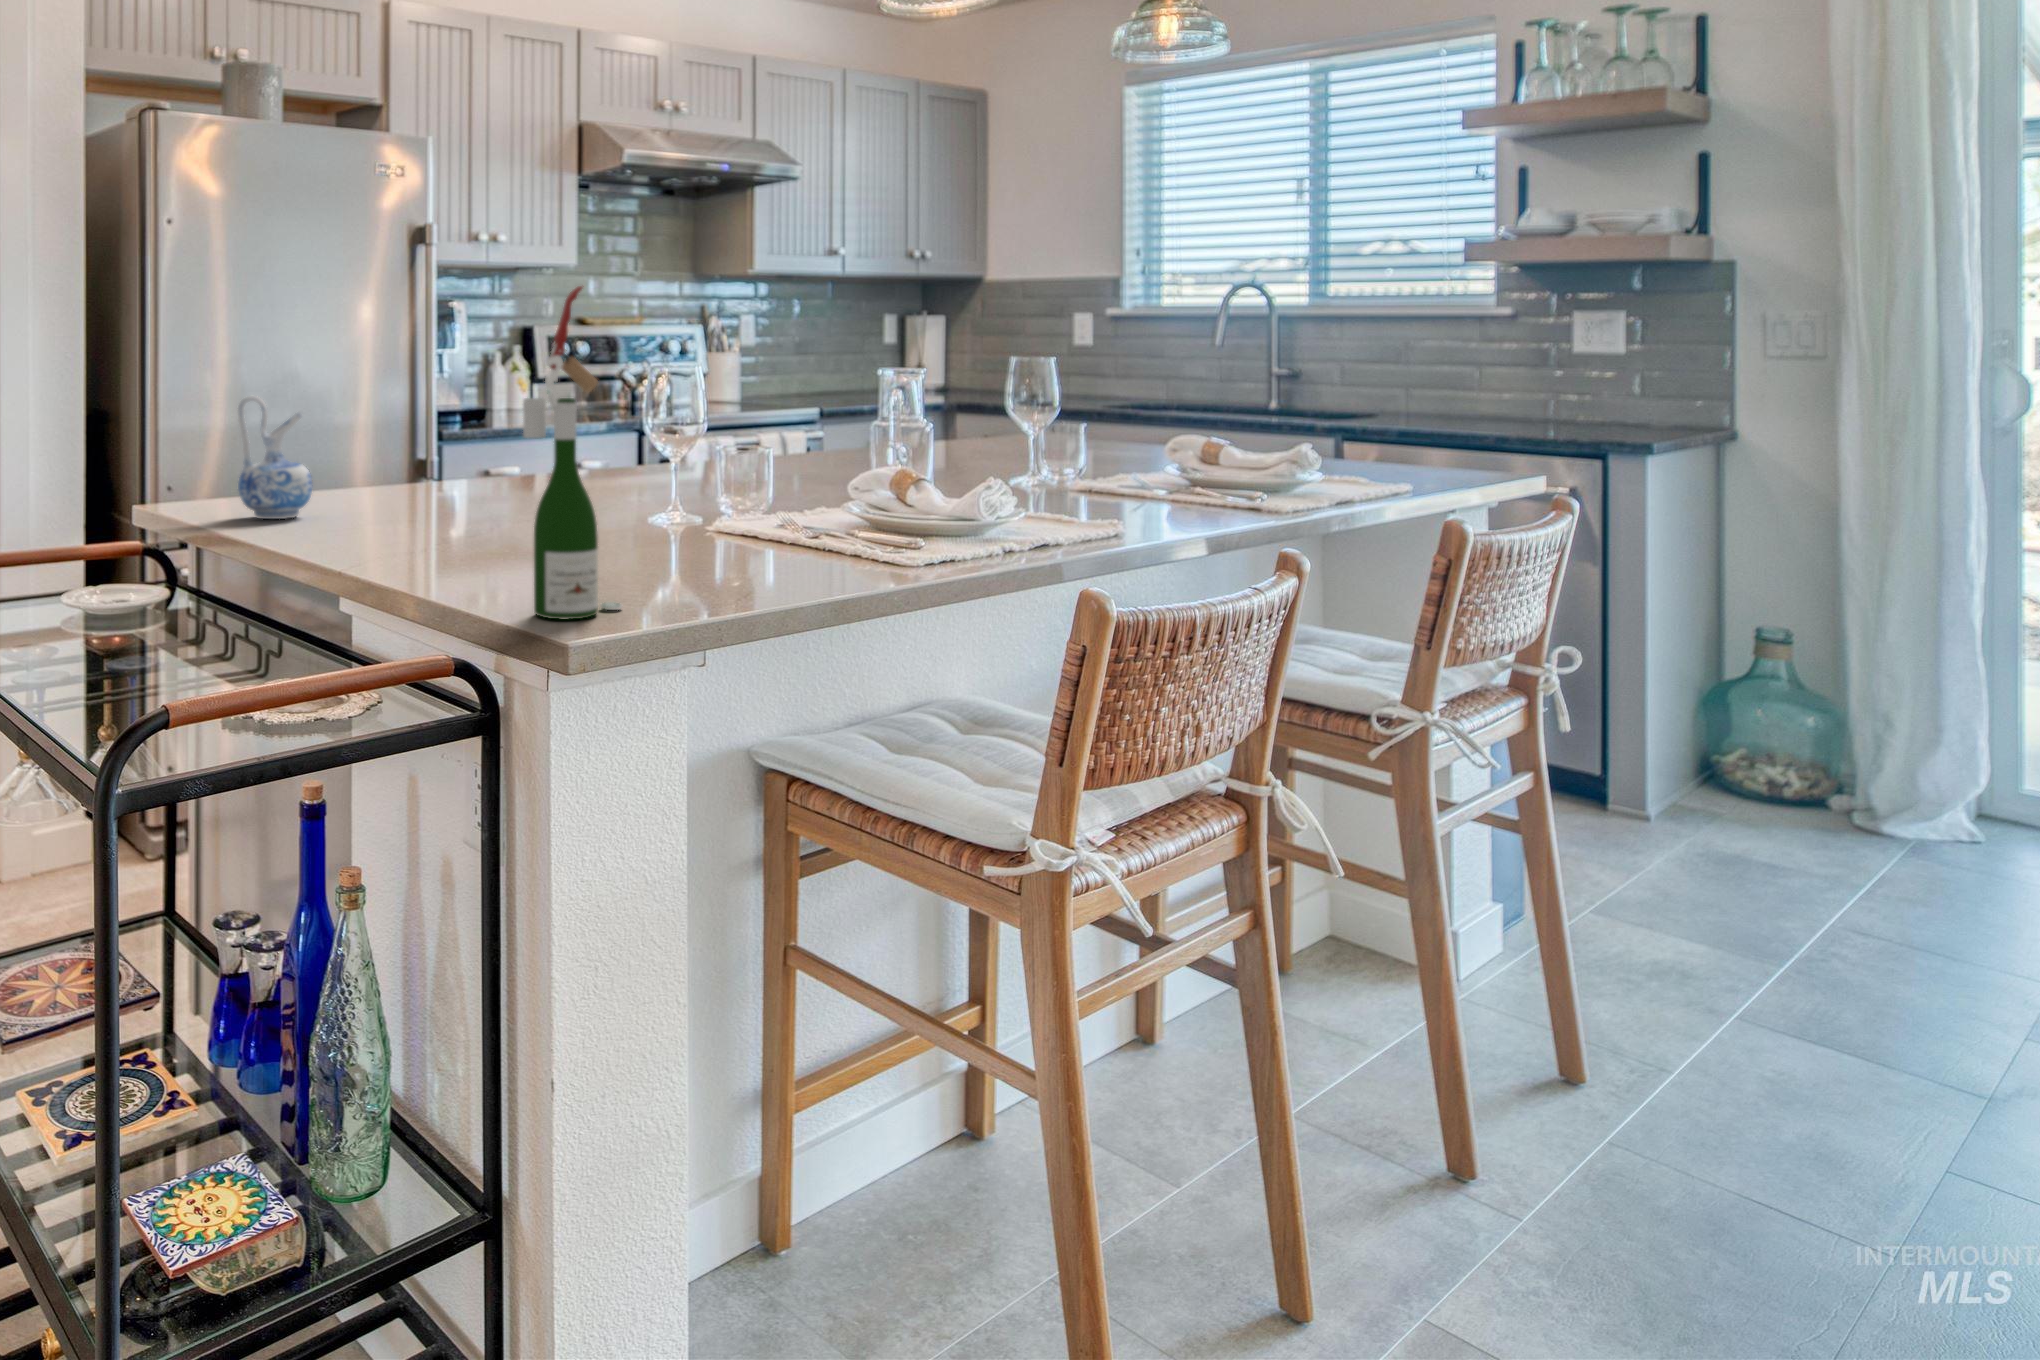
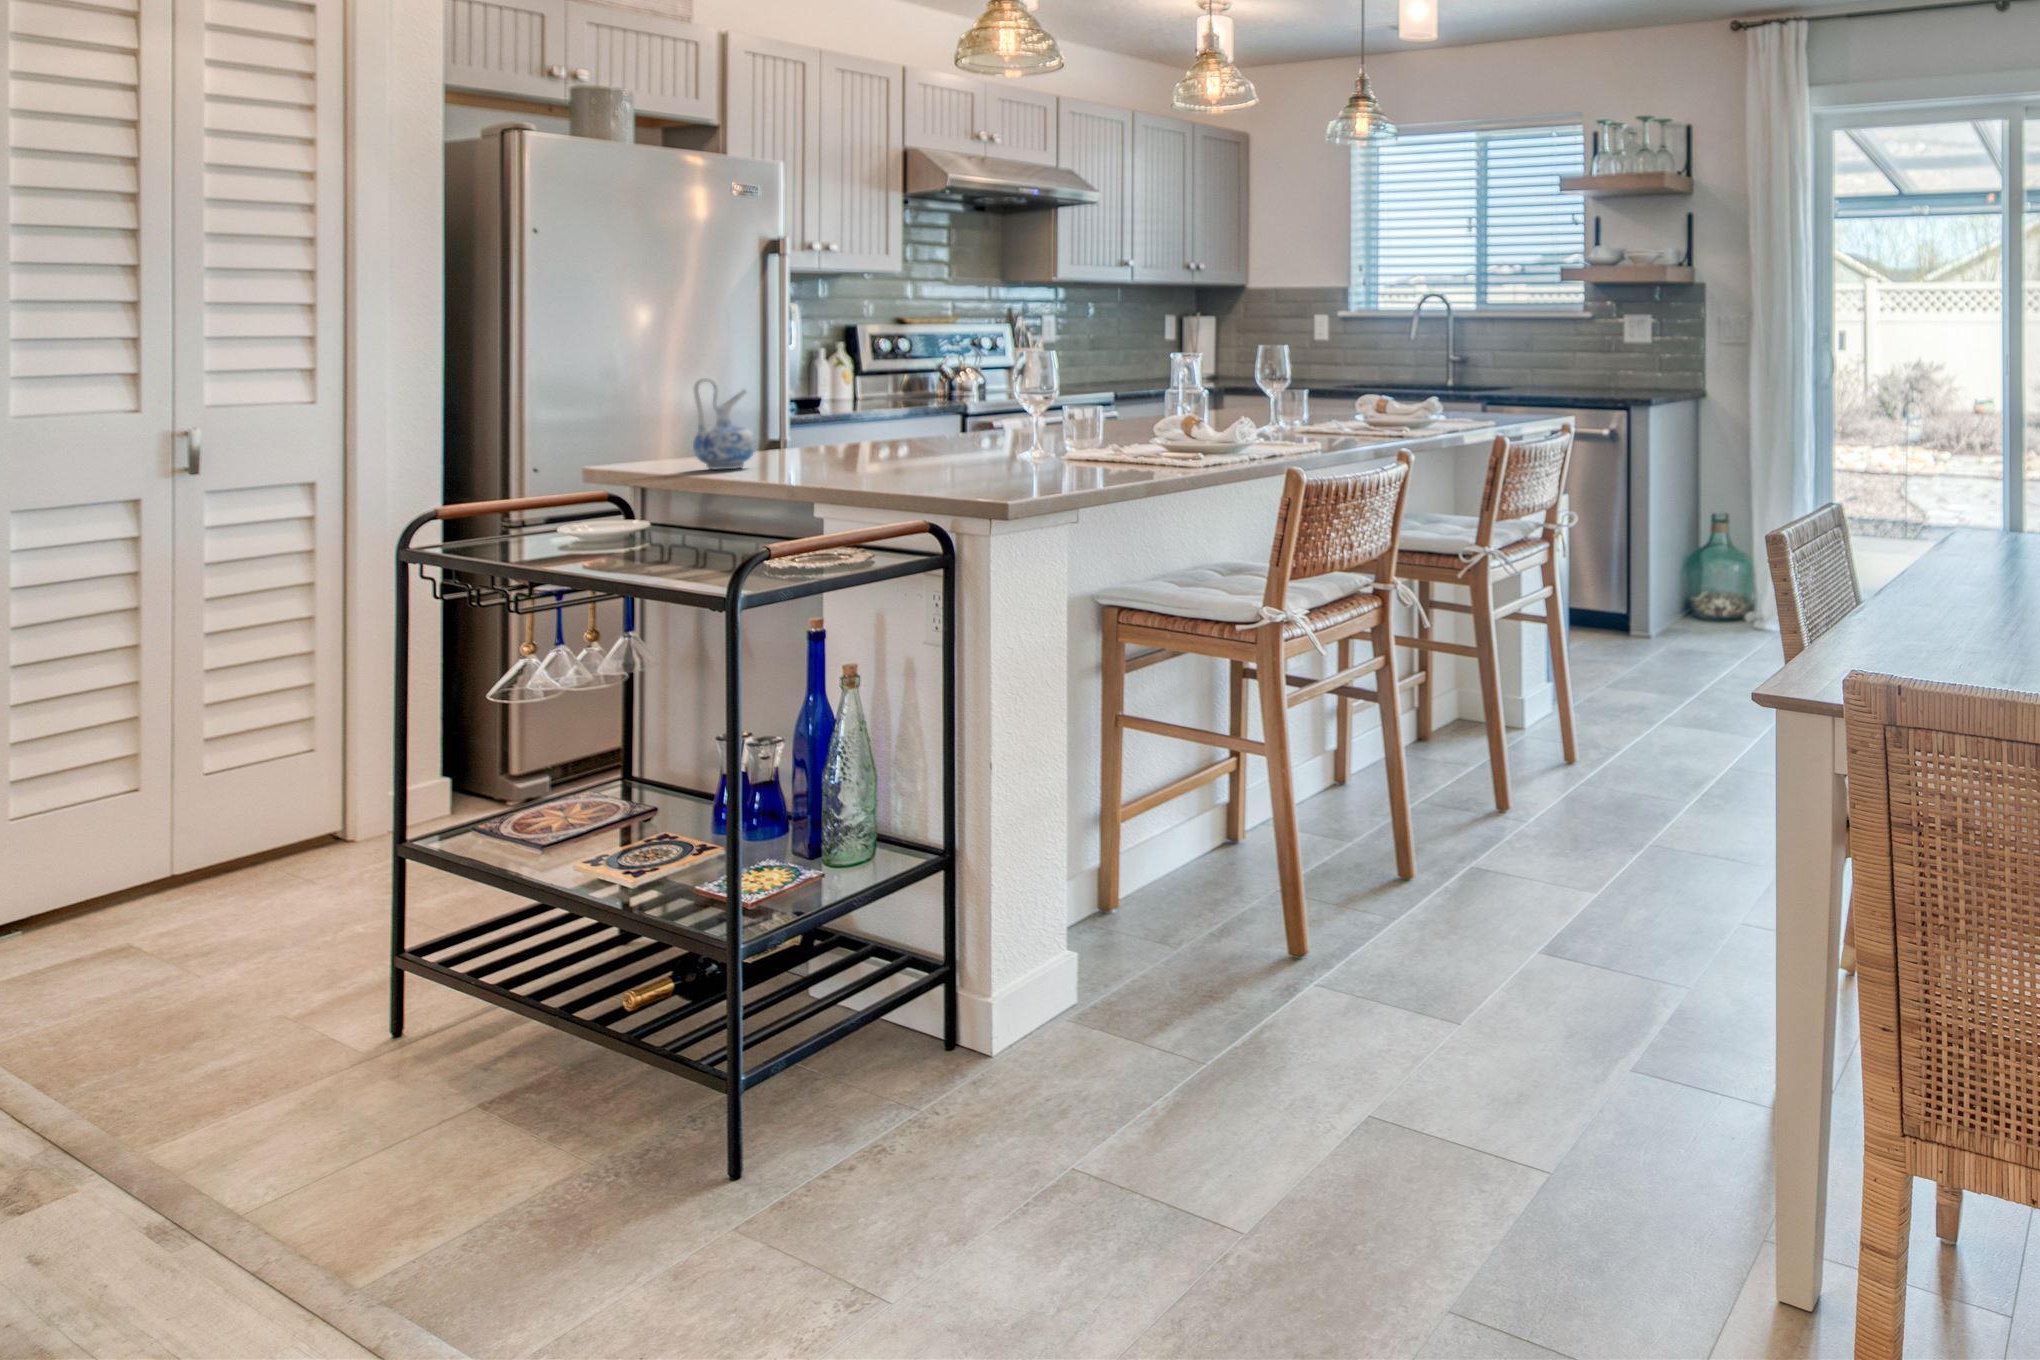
wine bottle: present [523,286,622,619] -> none [979,303,1037,491]

